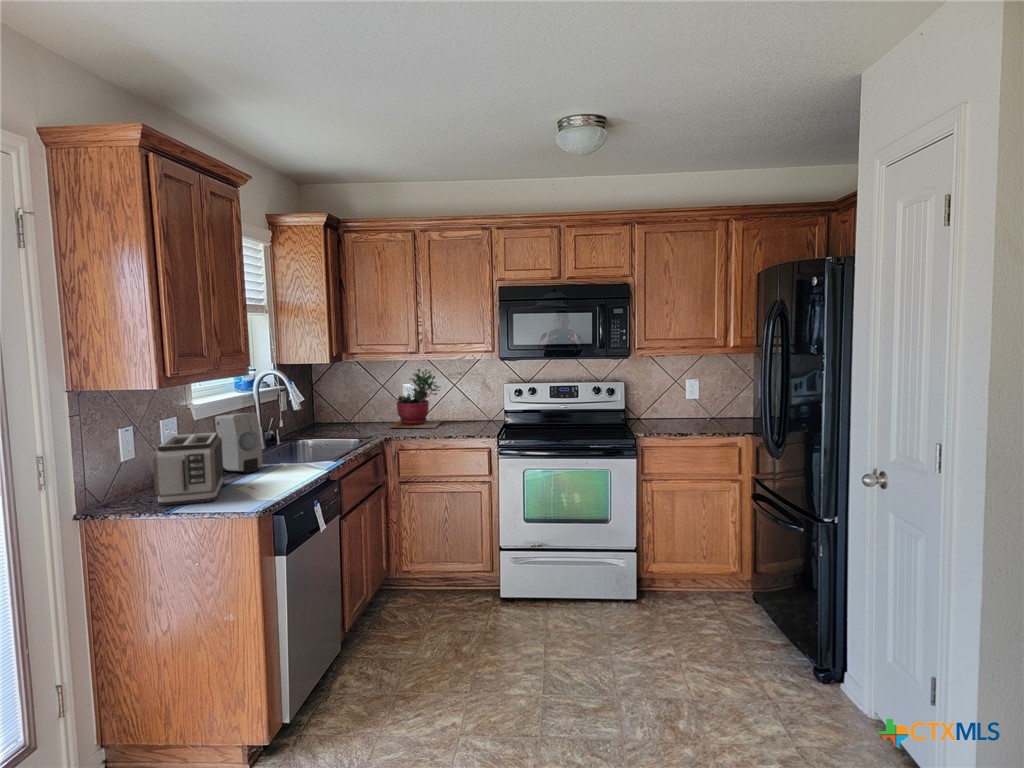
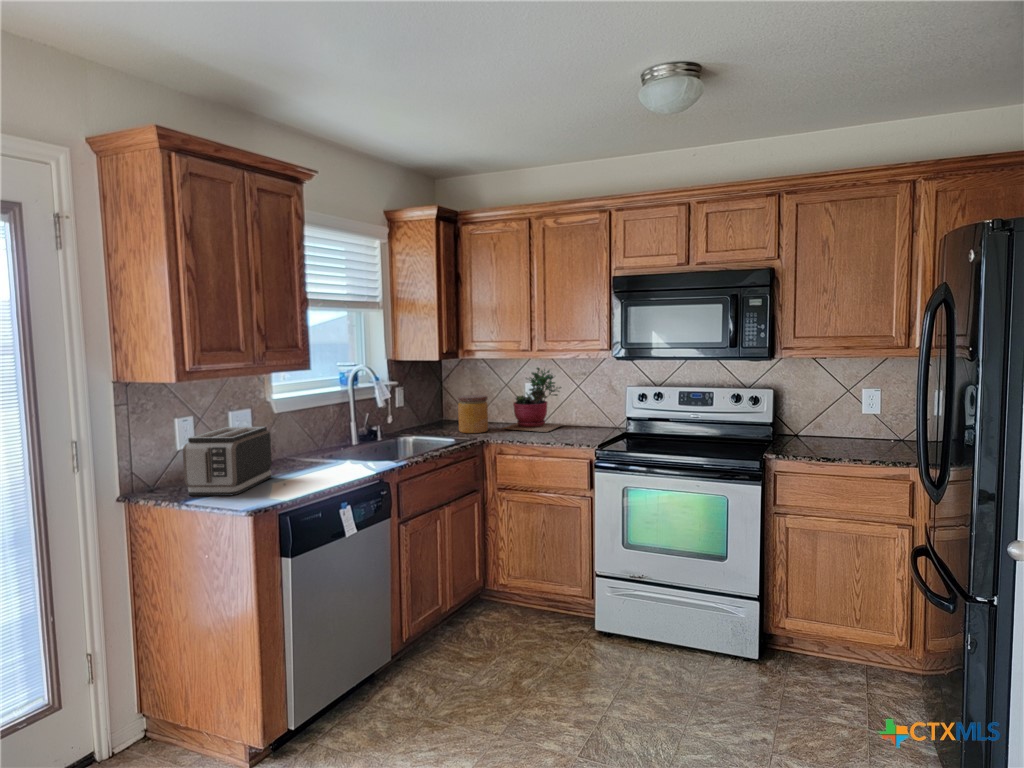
jar: none [346,396,376,433] -> present [458,395,488,433]
soap dispenser: present [213,413,262,473] -> none [288,408,327,468]

